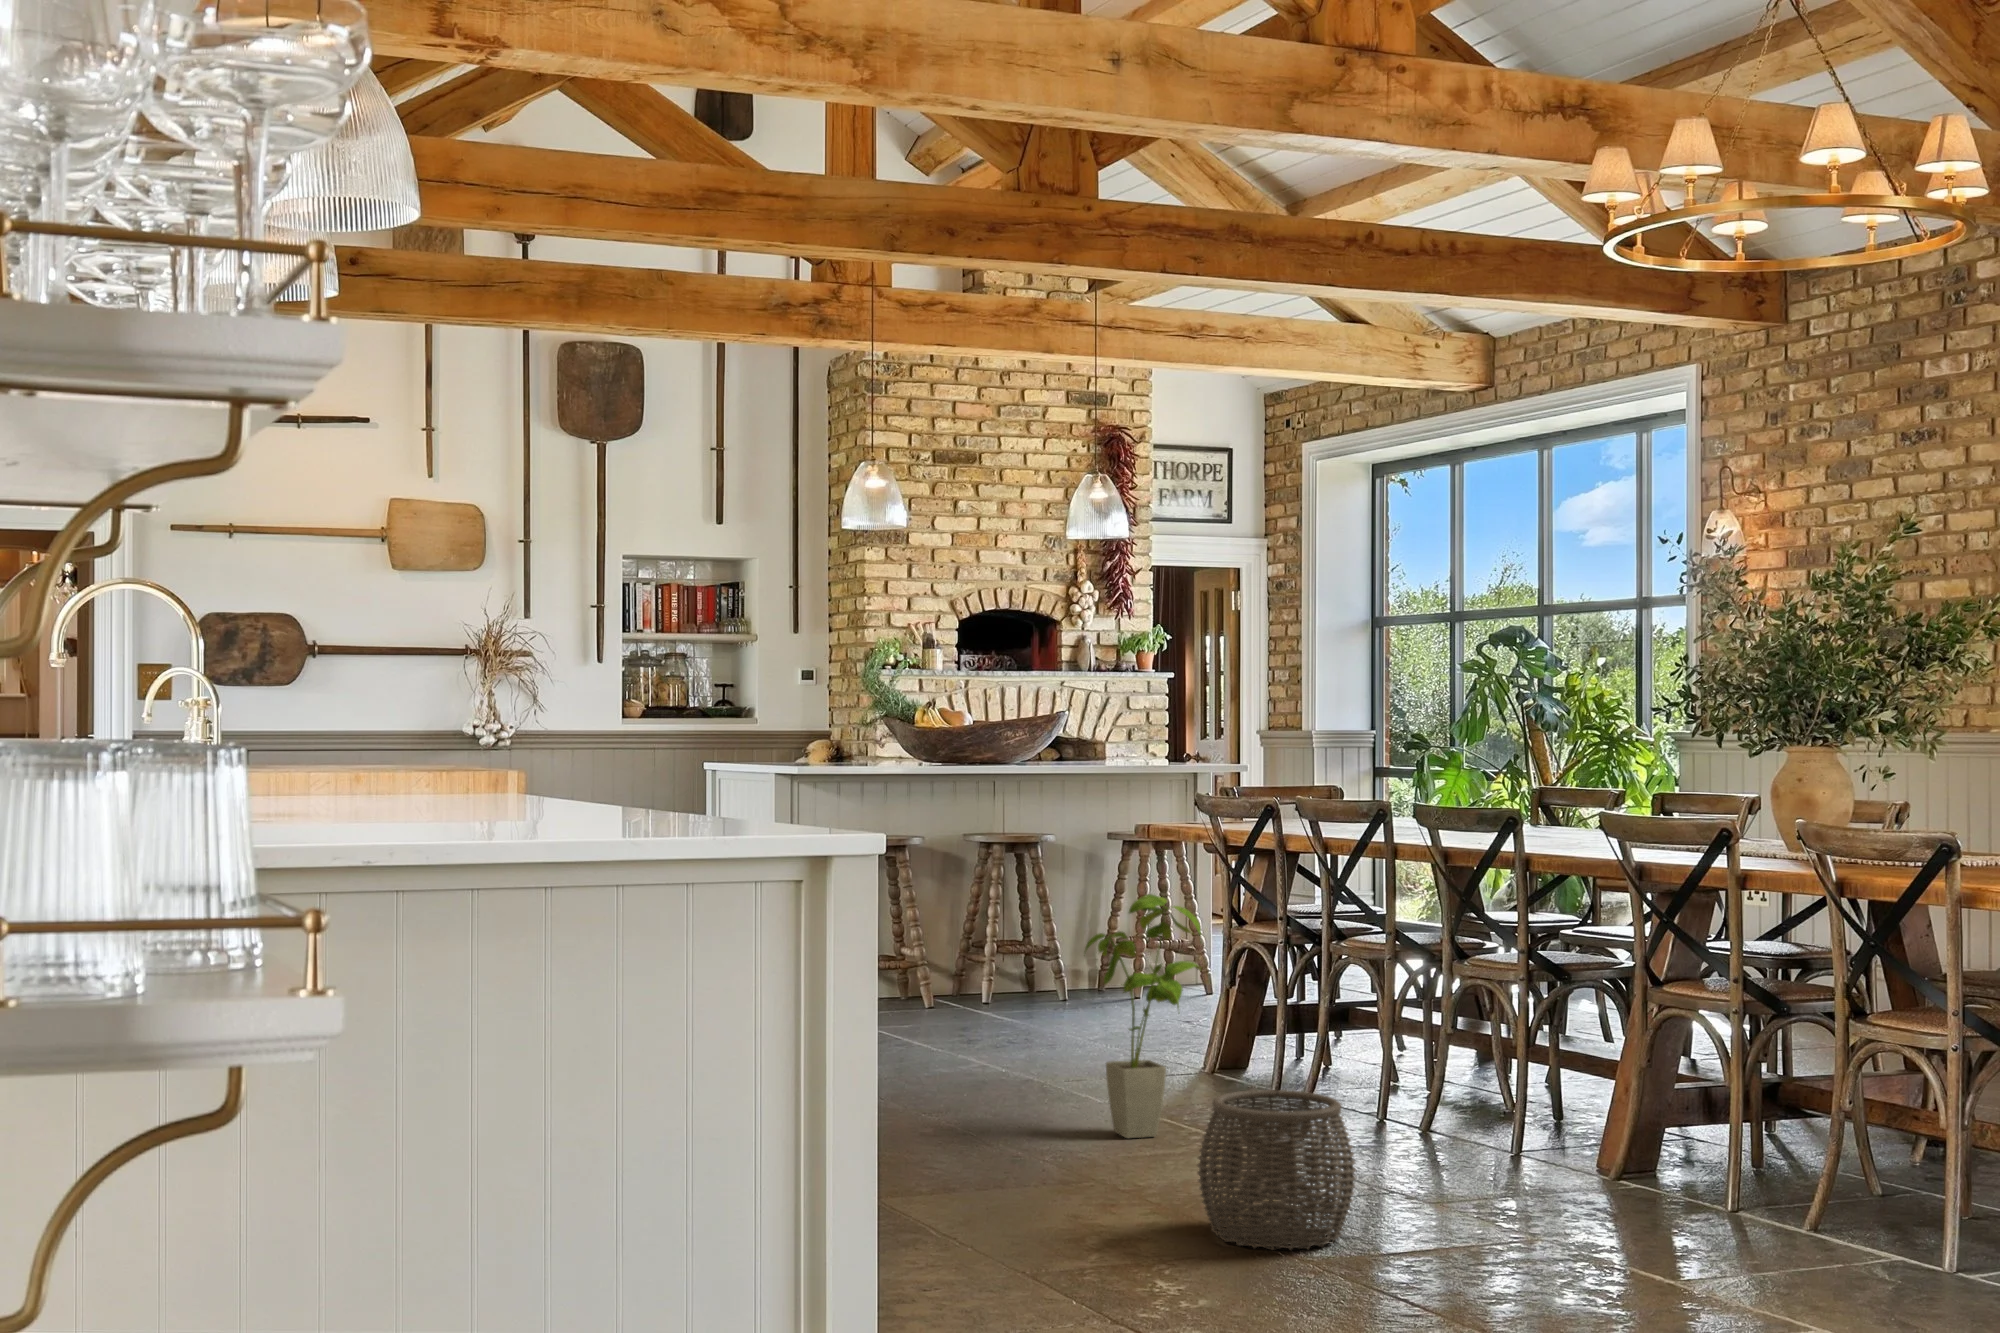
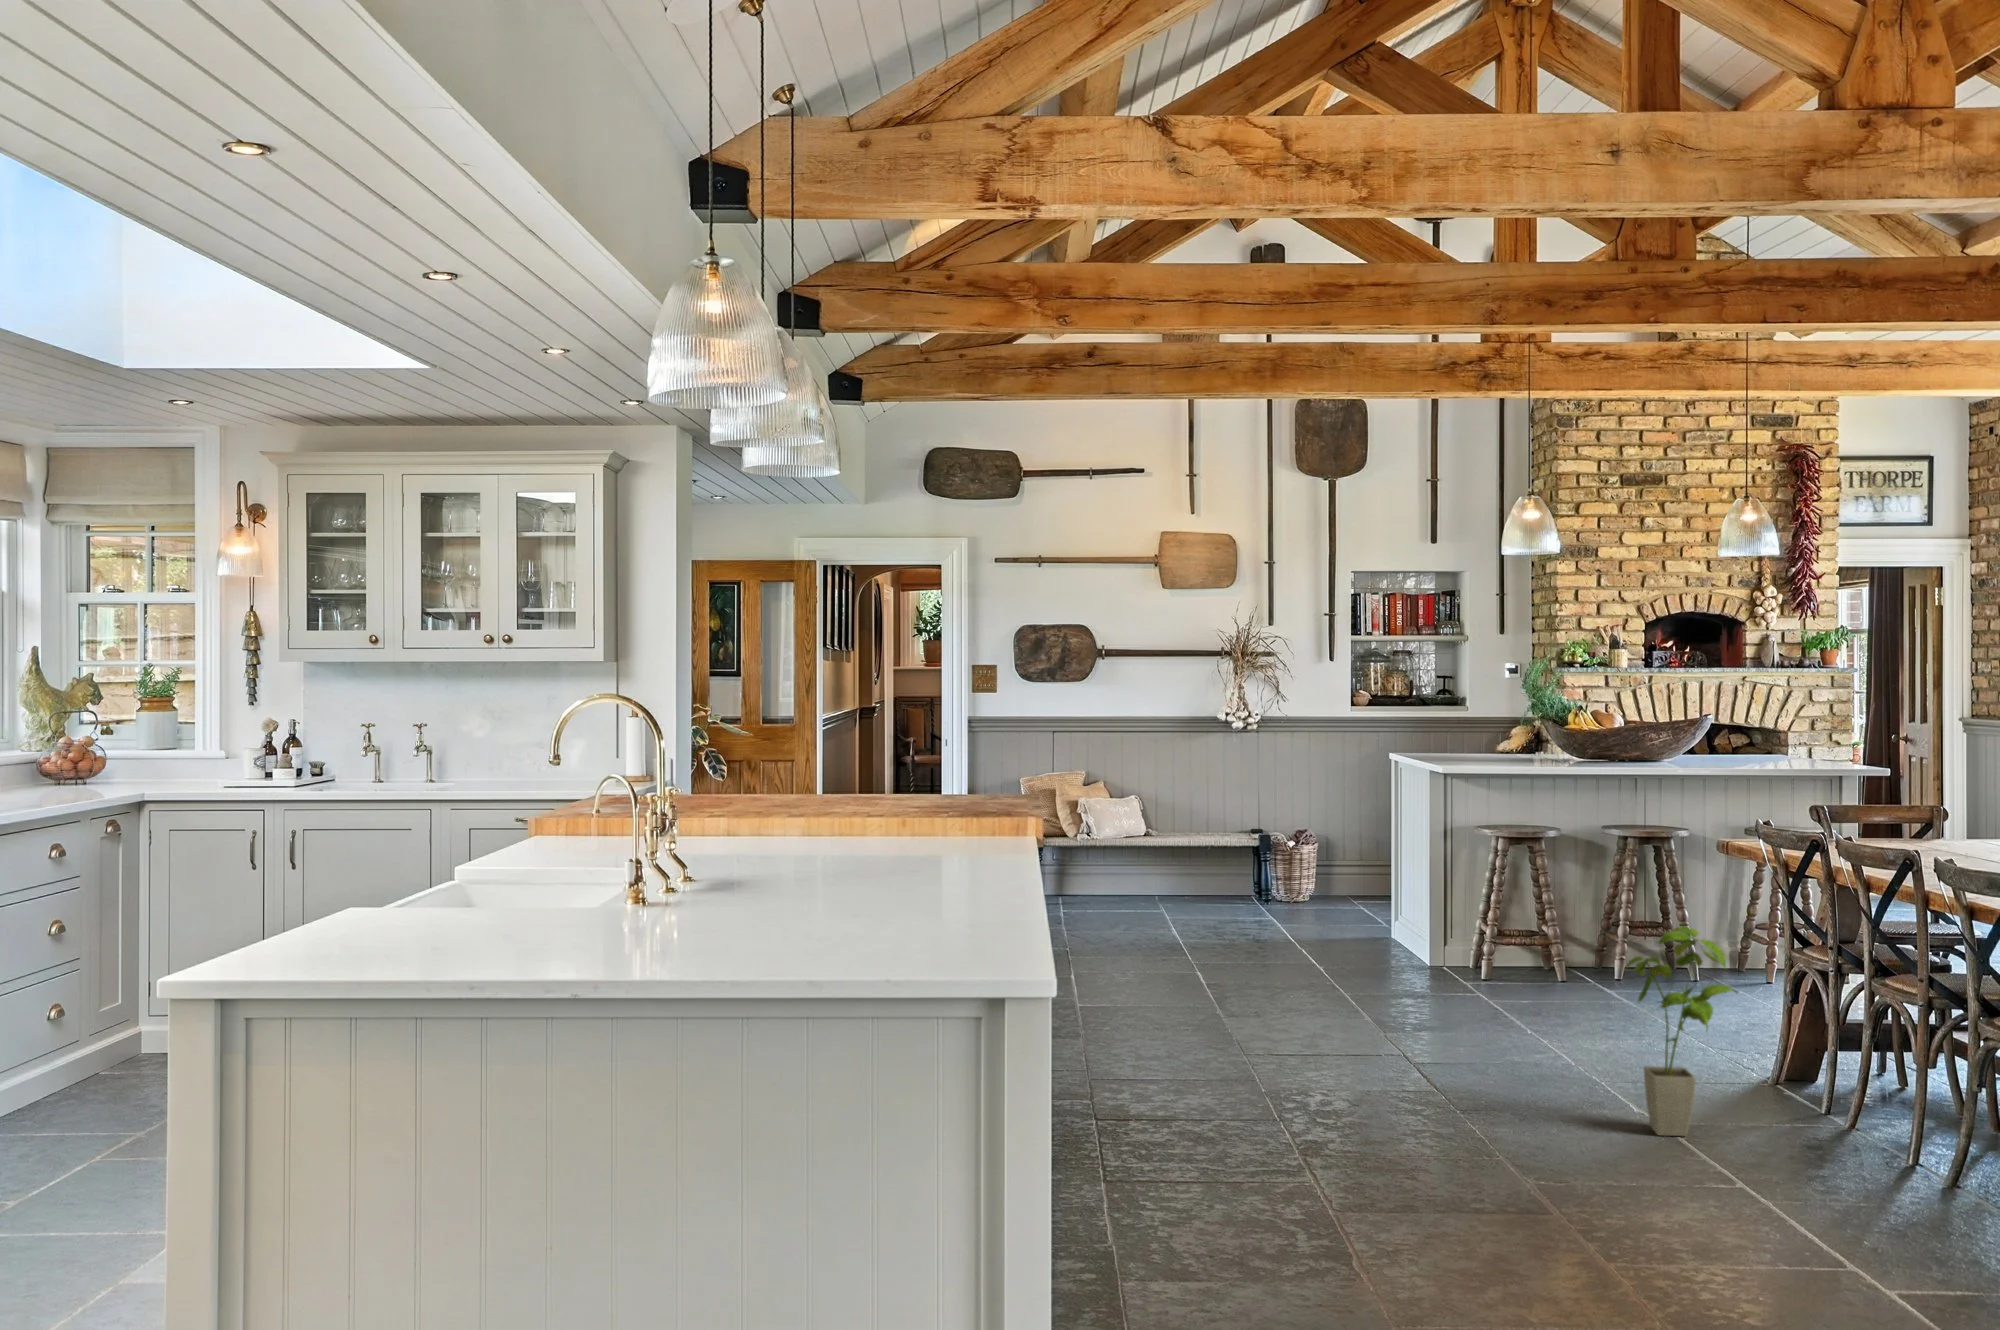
woven basket: present [1197,1090,1356,1250] -> none [1652,1126,1802,1276]

